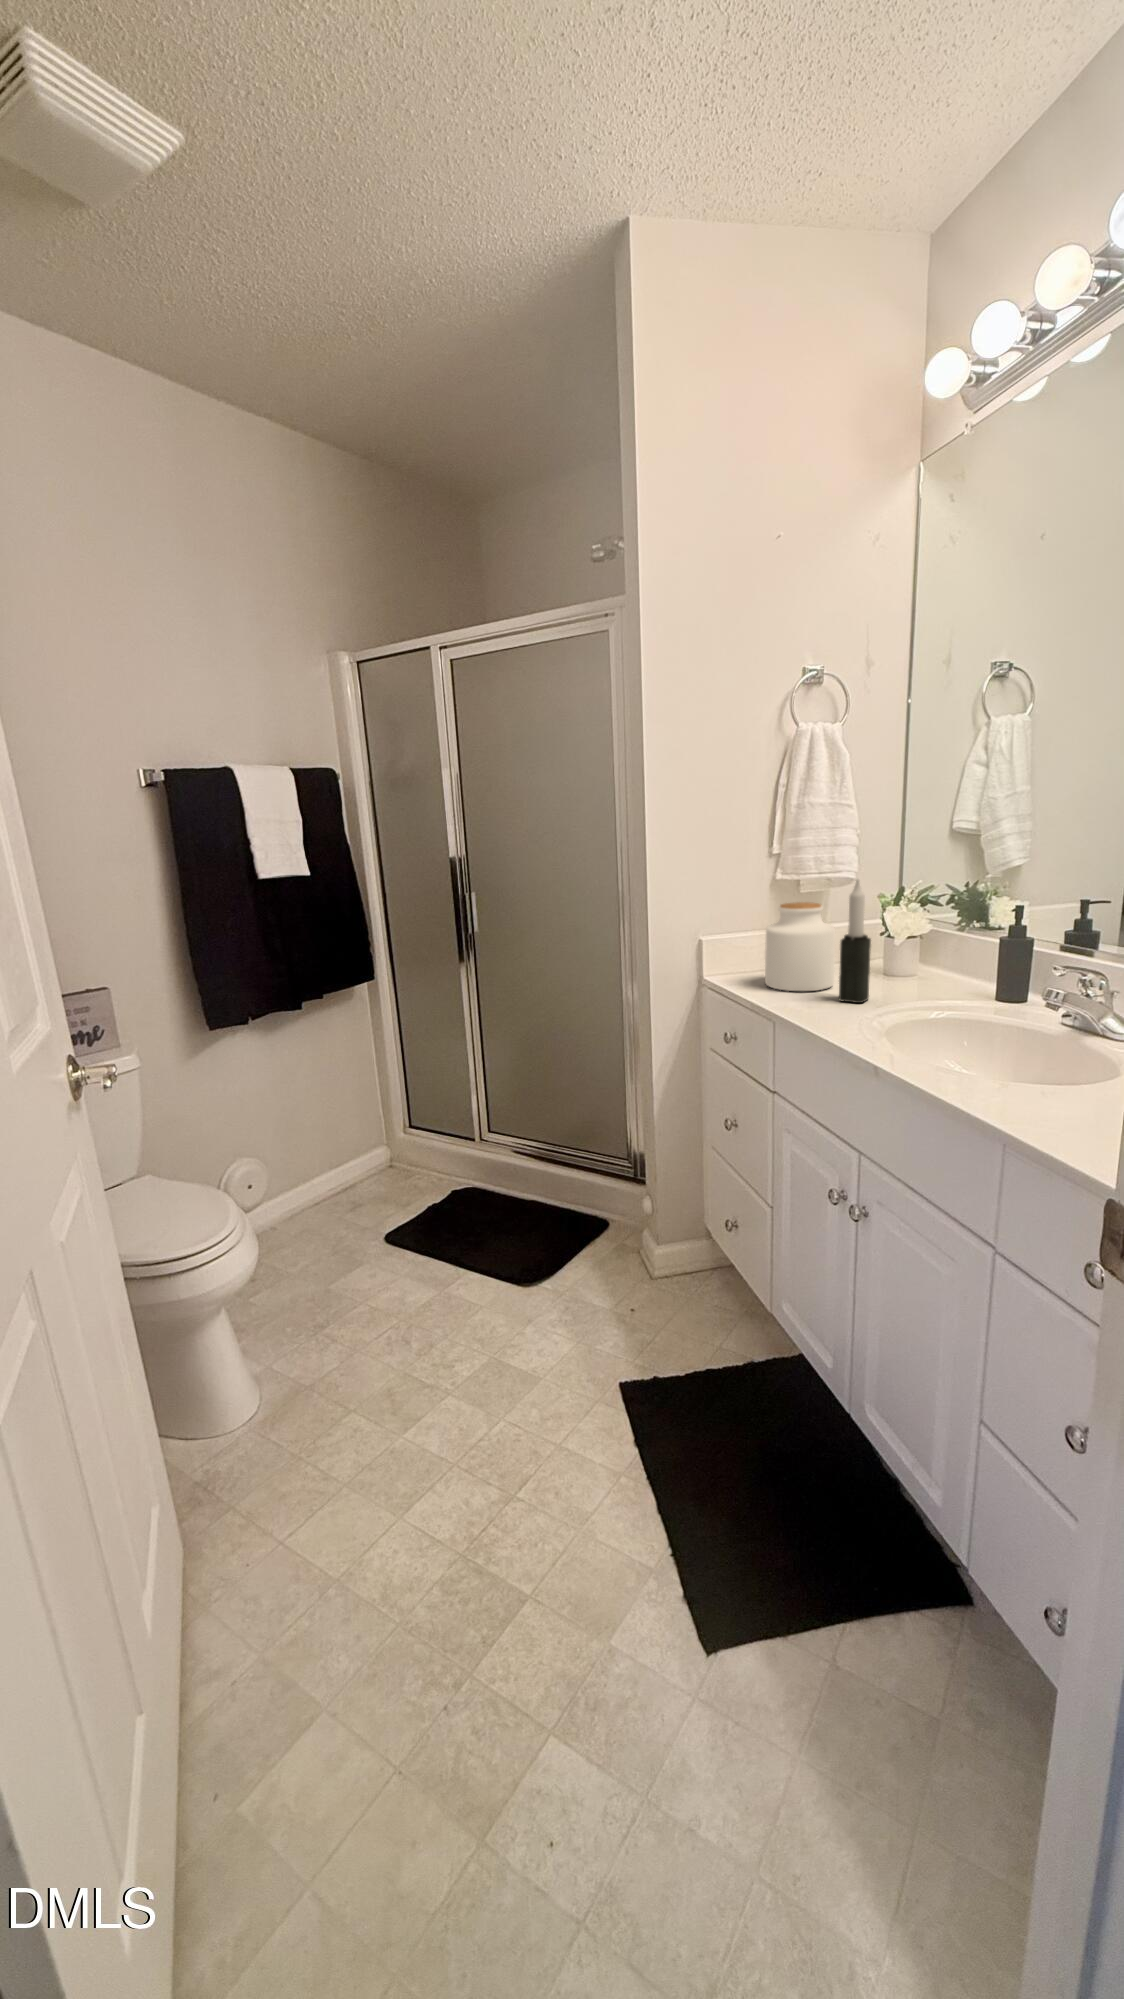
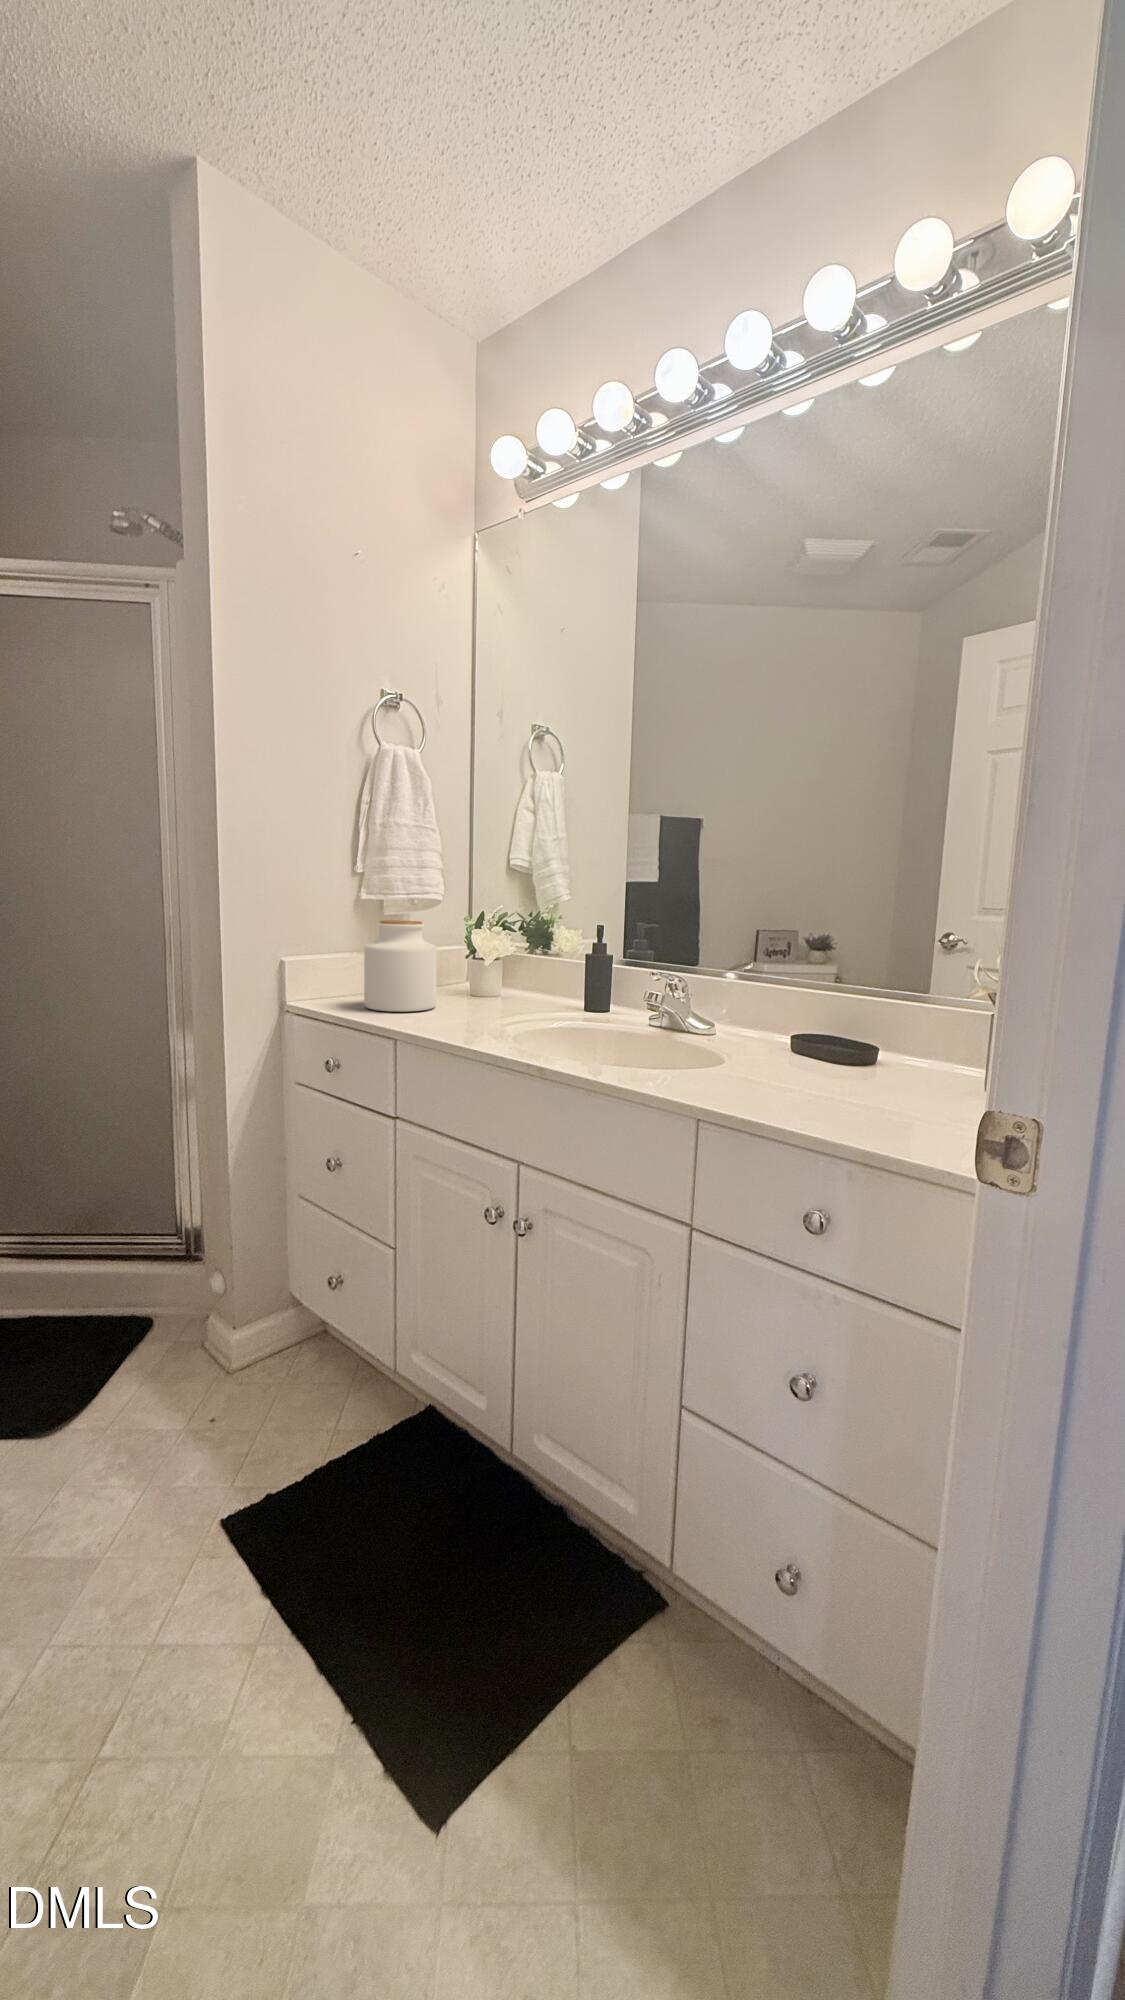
candle: present [839,879,871,1003] -> none [452,891,480,1018]

